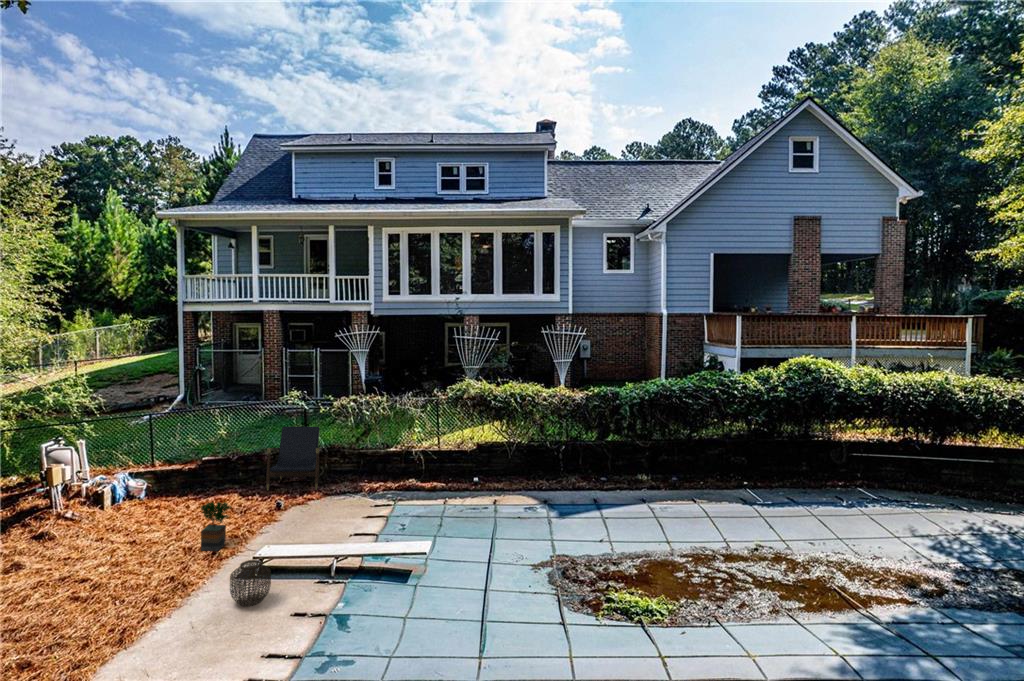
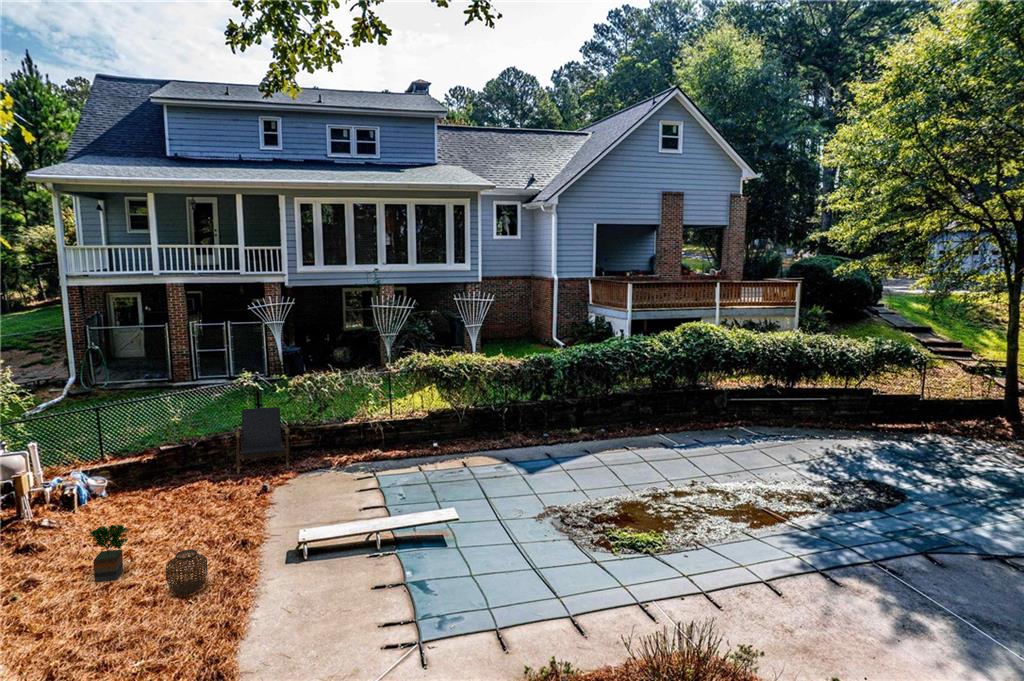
potted tree: present [201,502,231,551] -> present [90,525,128,582]
woven basket: present [230,560,271,607] -> present [166,550,207,595]

